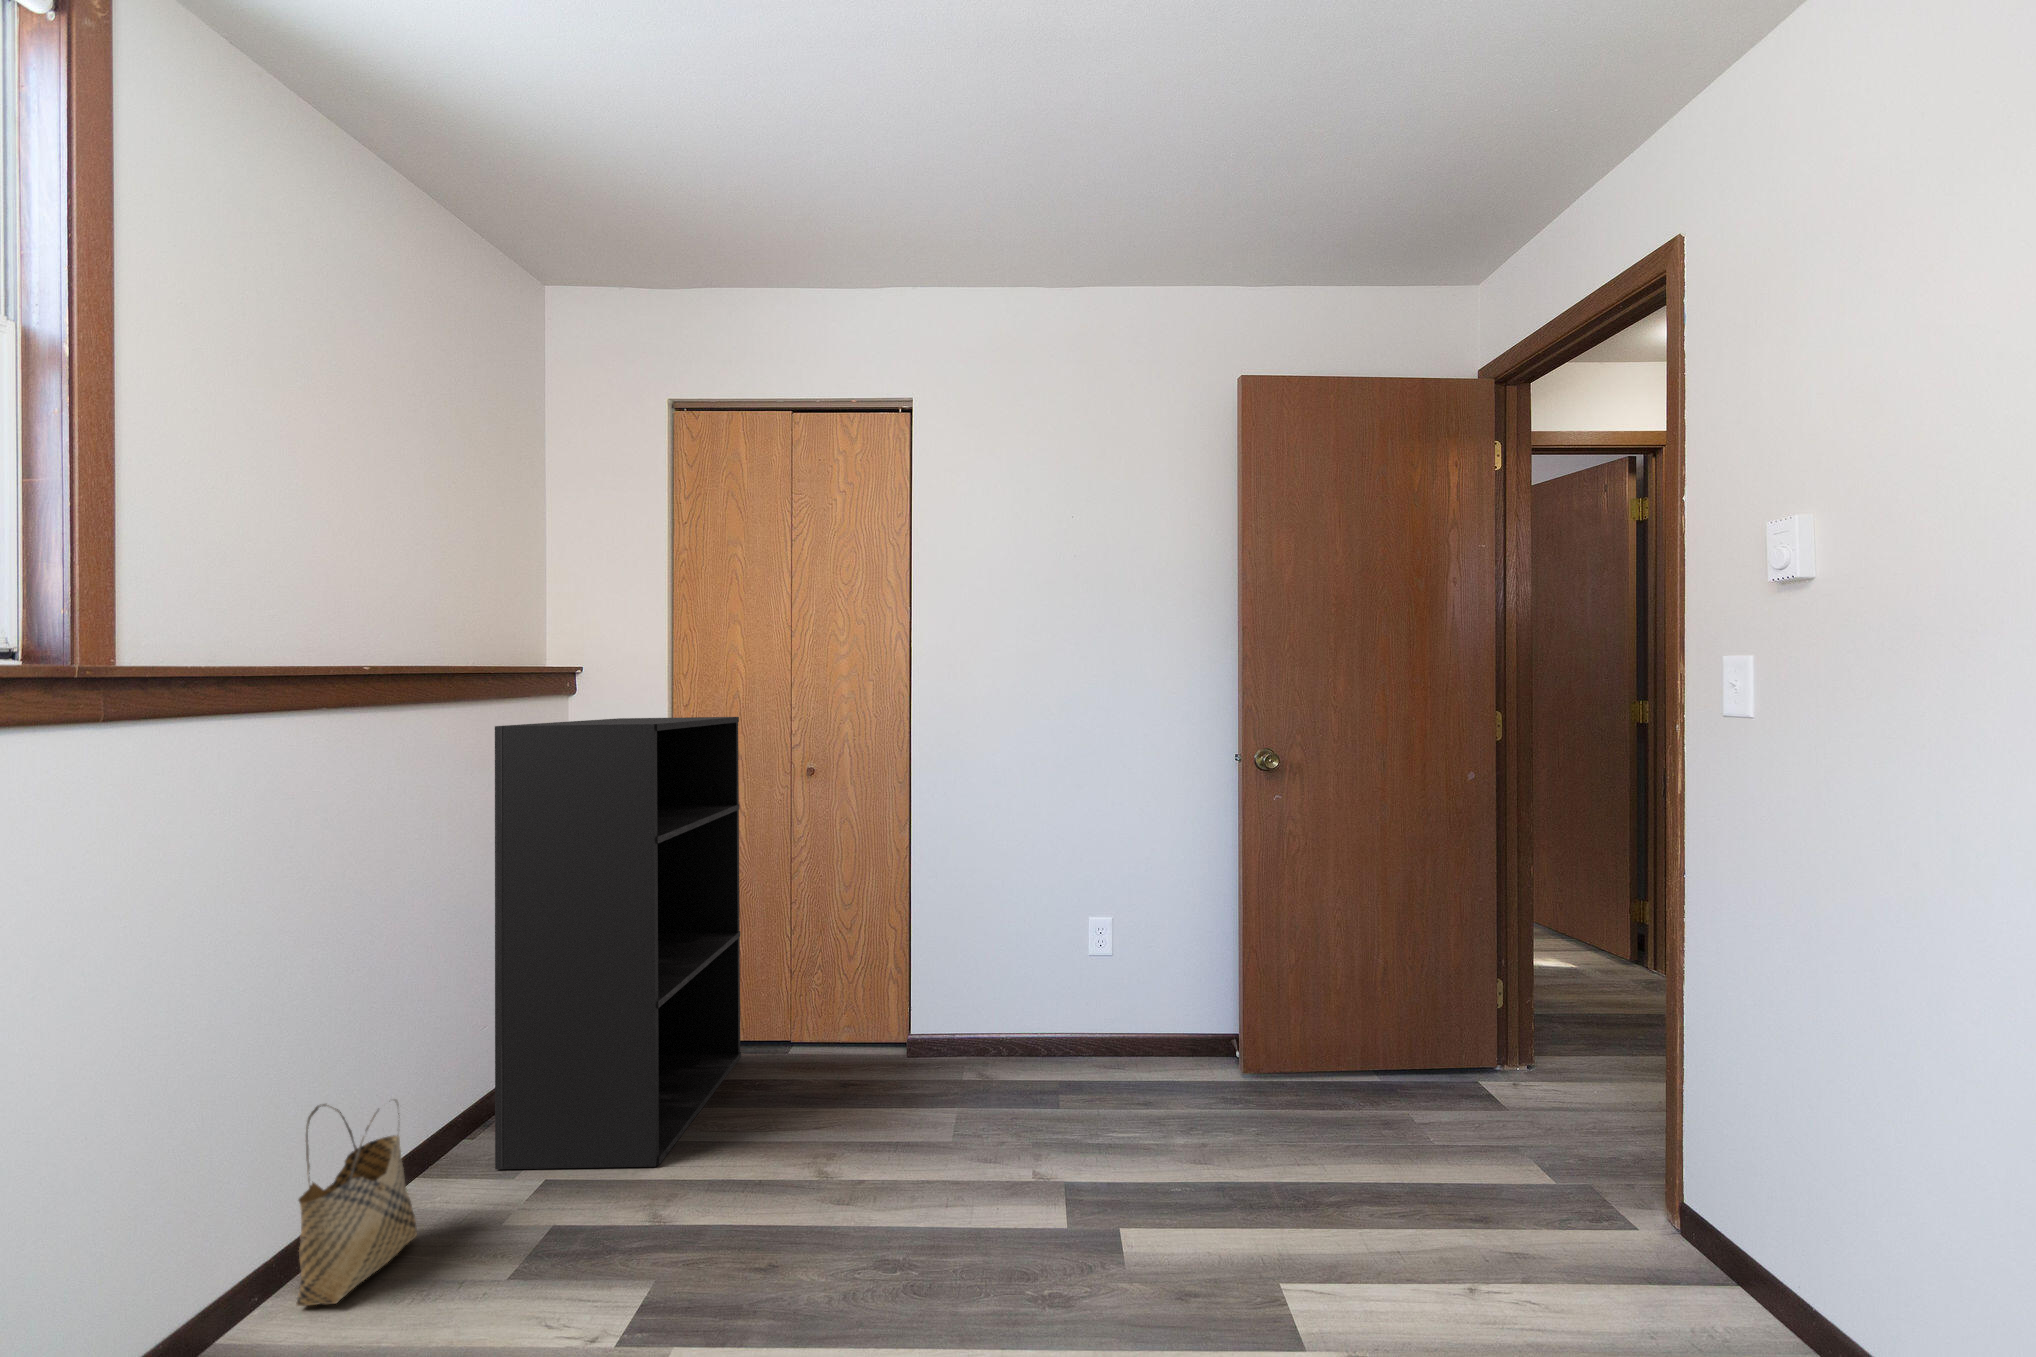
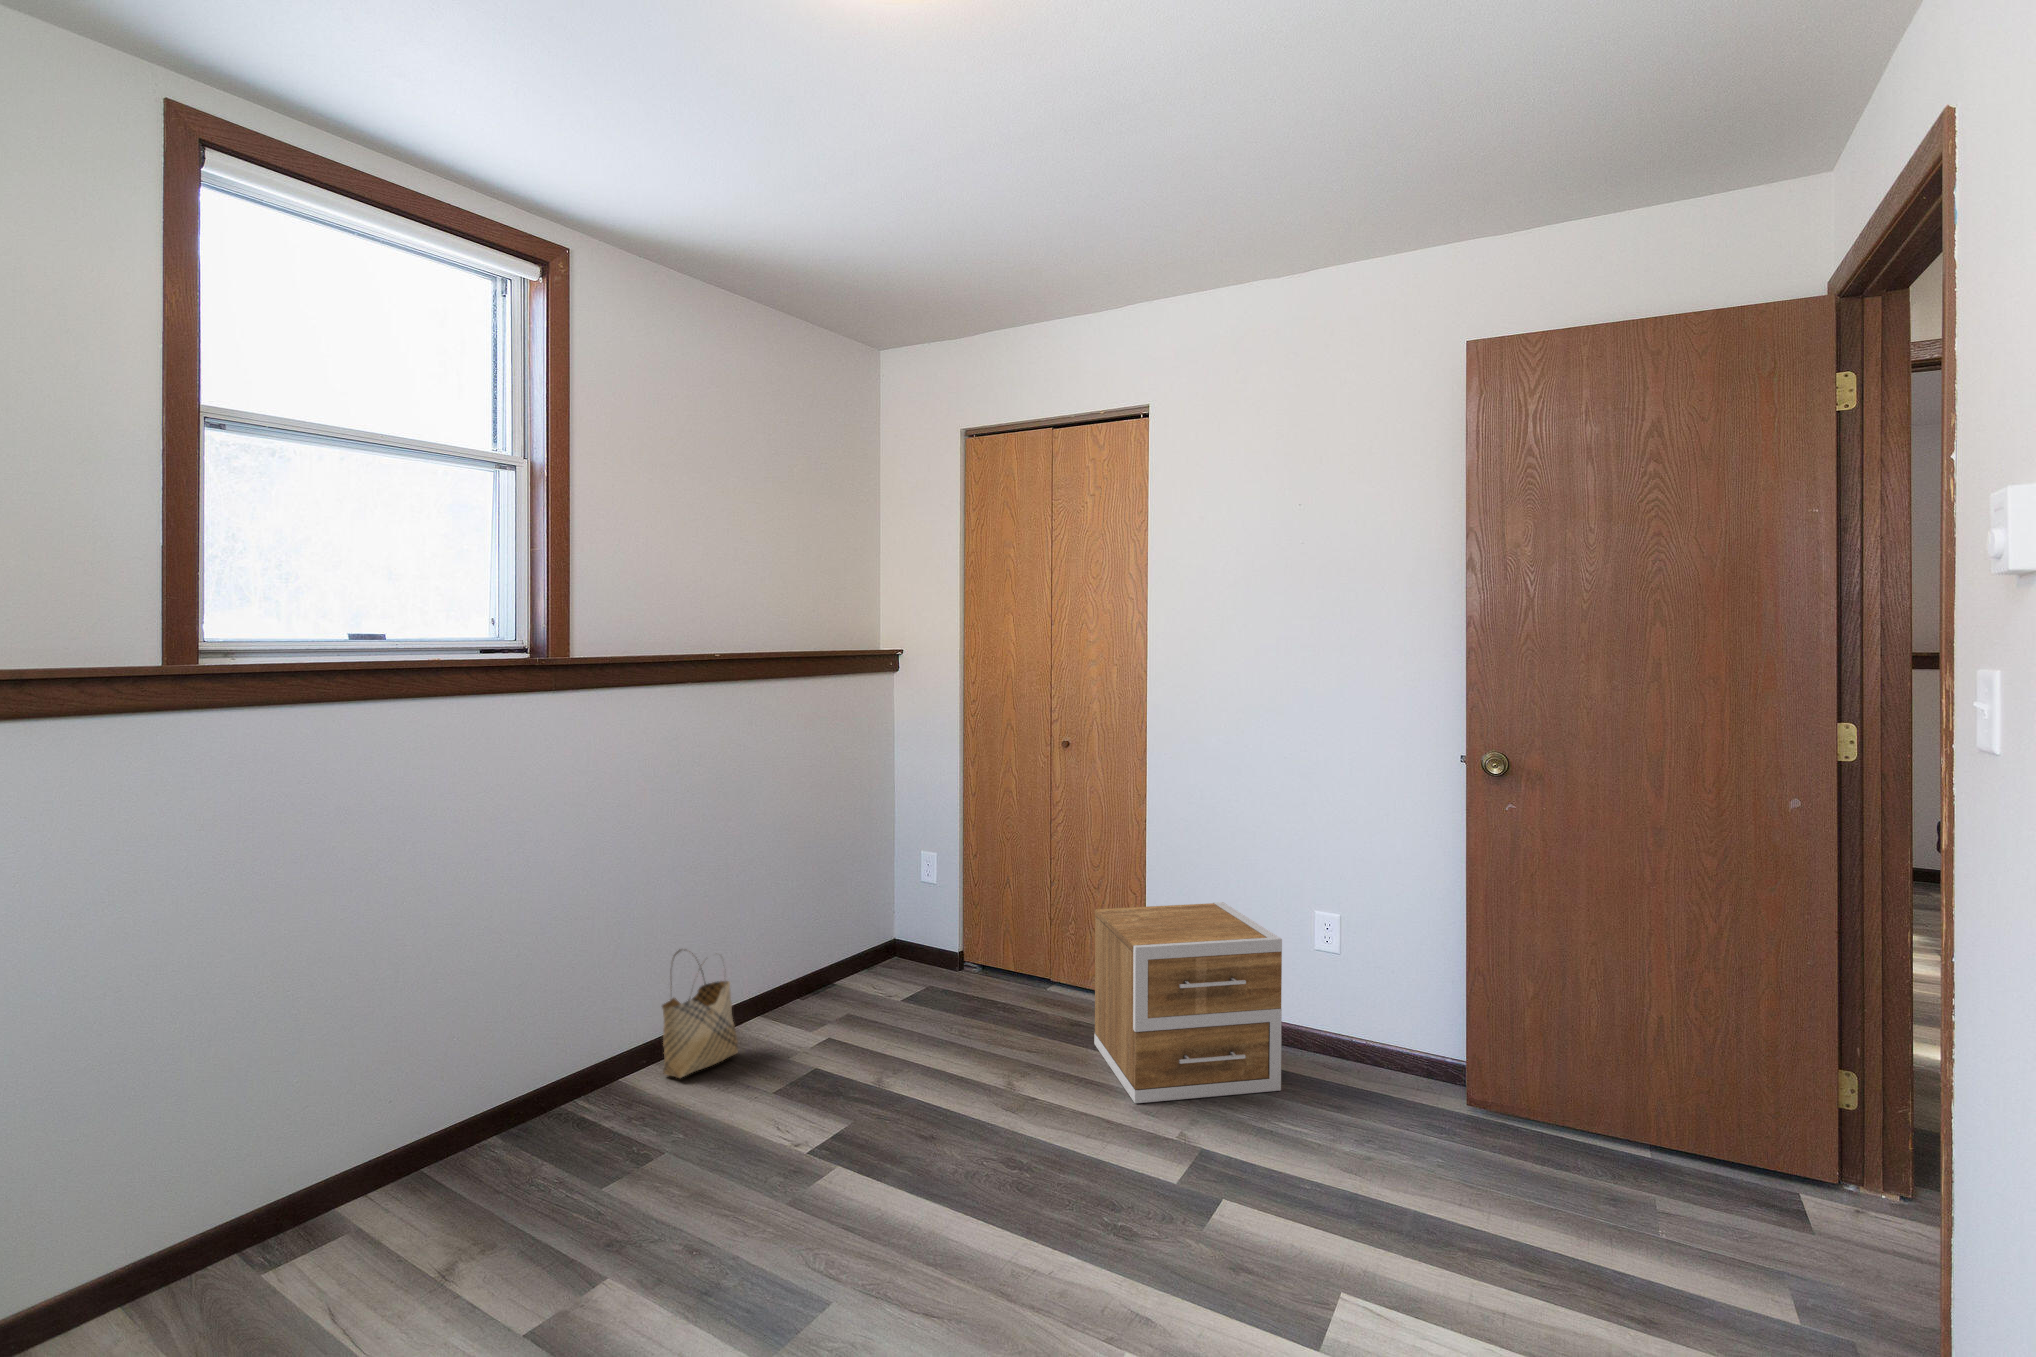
bookshelf: present [495,717,741,1169] -> none [802,689,1009,1050]
nightstand: none [880,922,1089,1153] -> present [1094,902,1282,1103]

